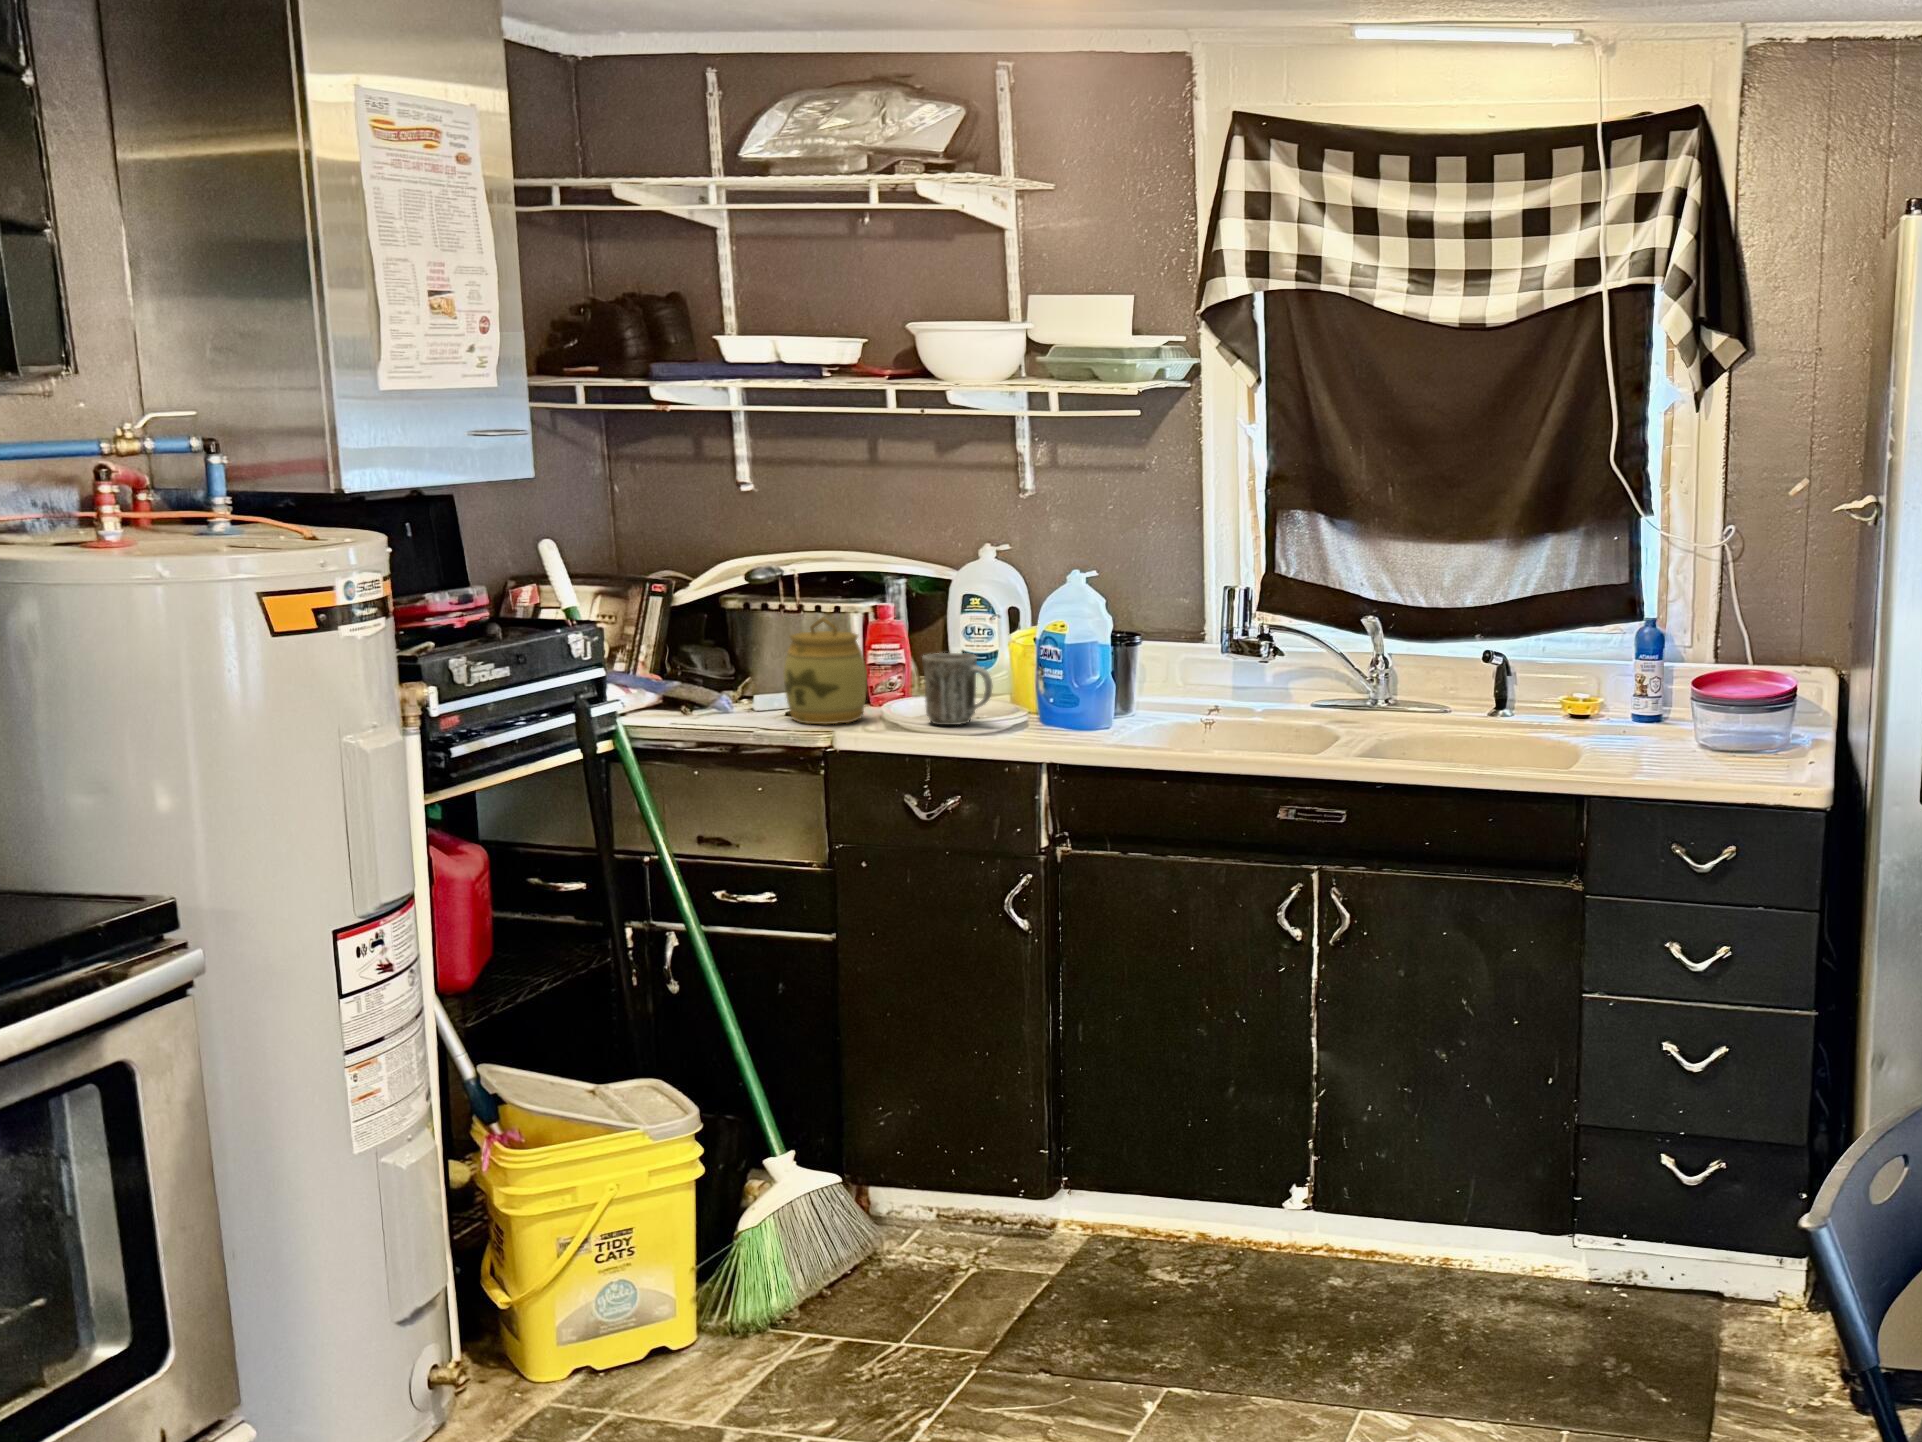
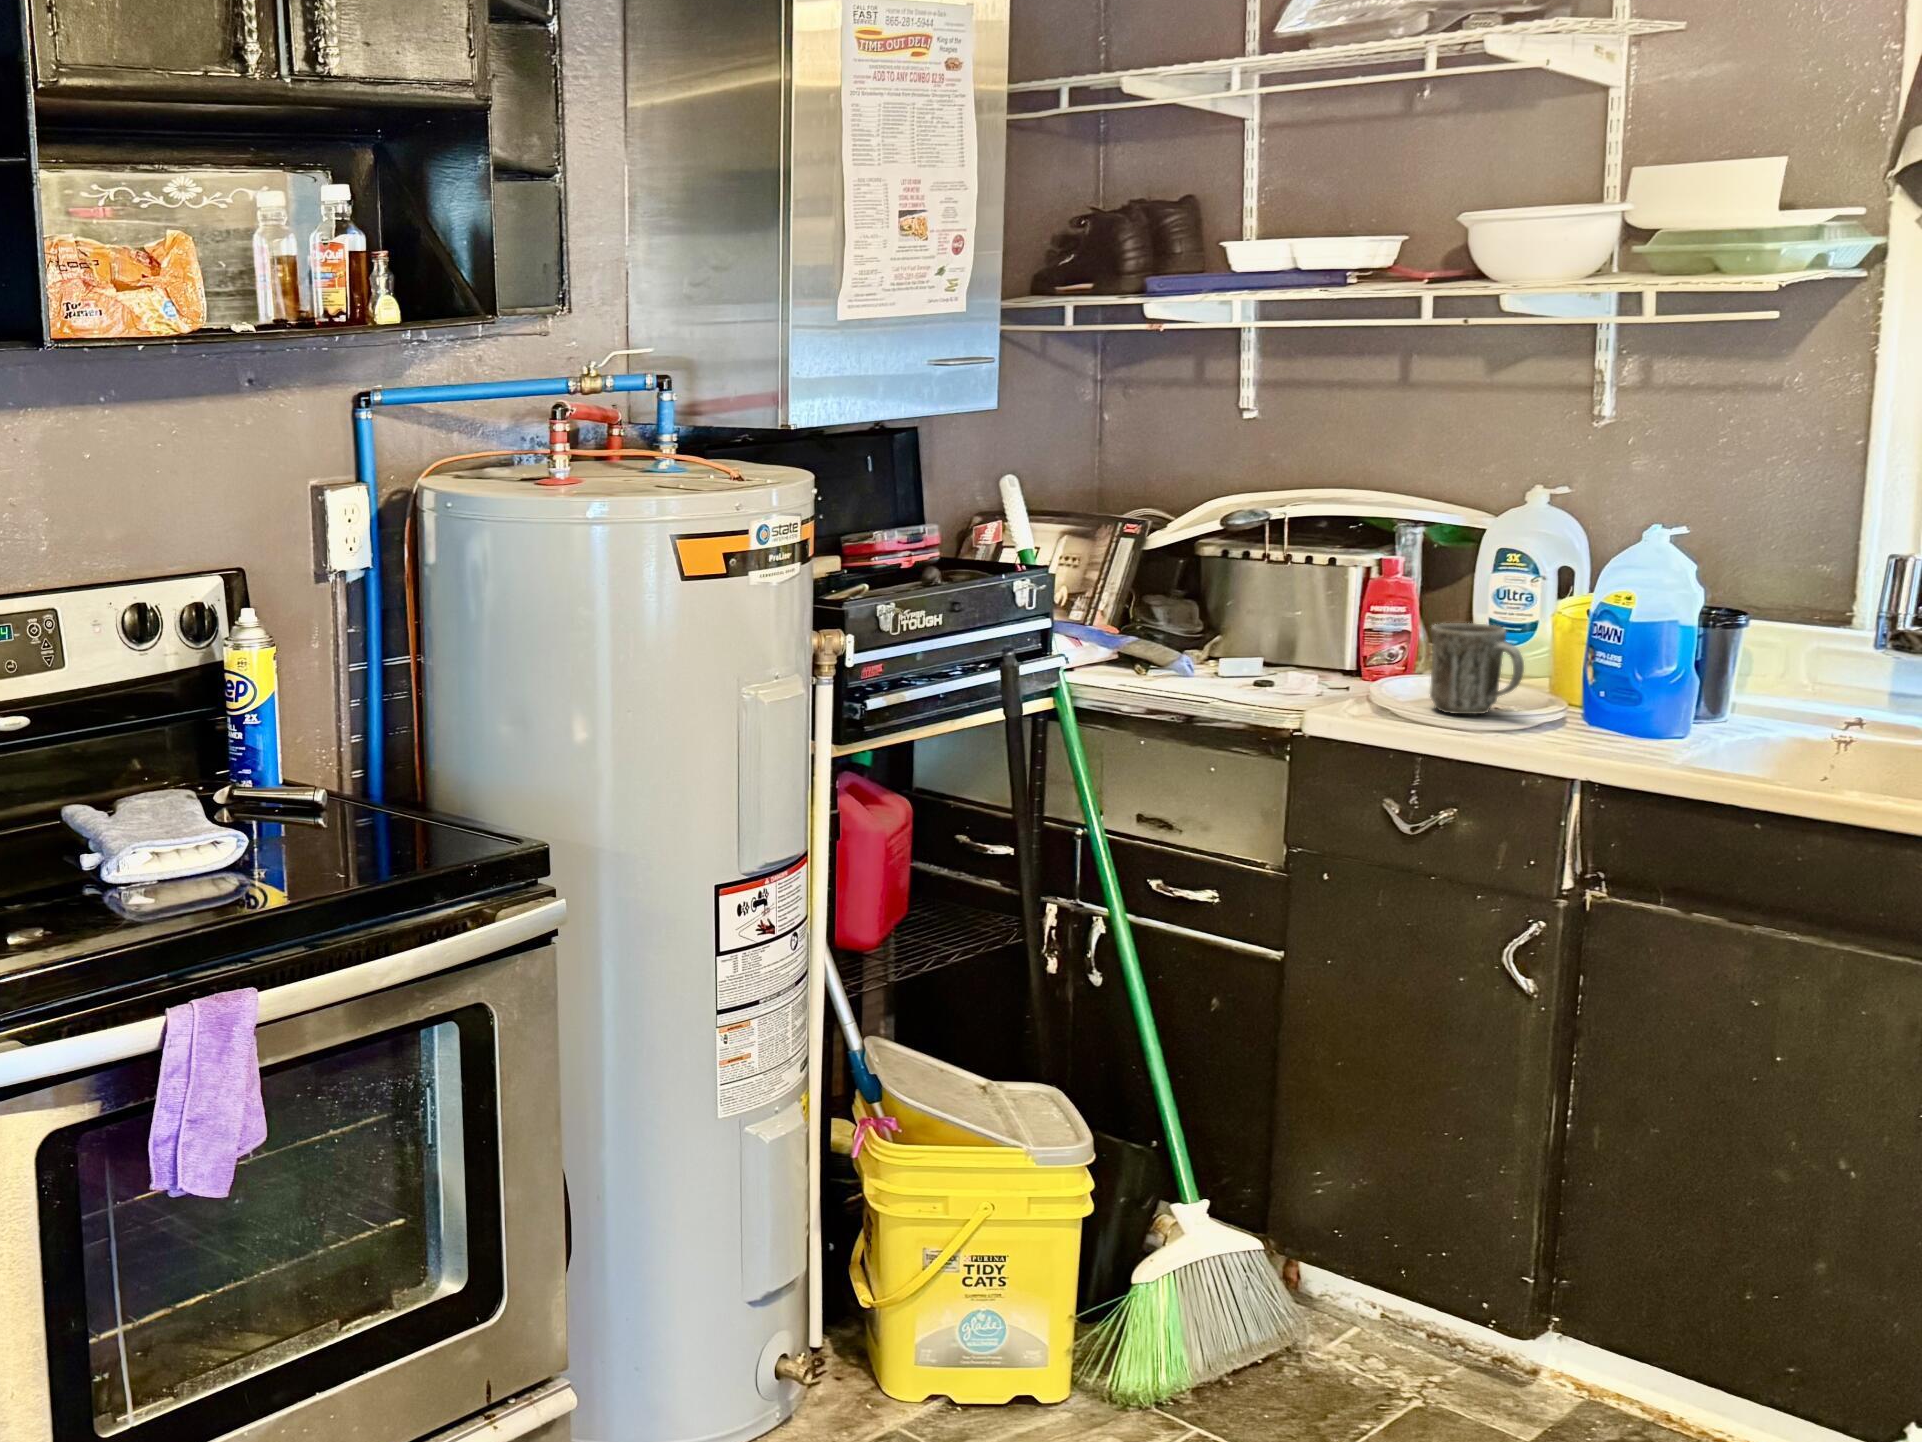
jar: present [783,617,867,724] -> none [1254,571,1358,700]

